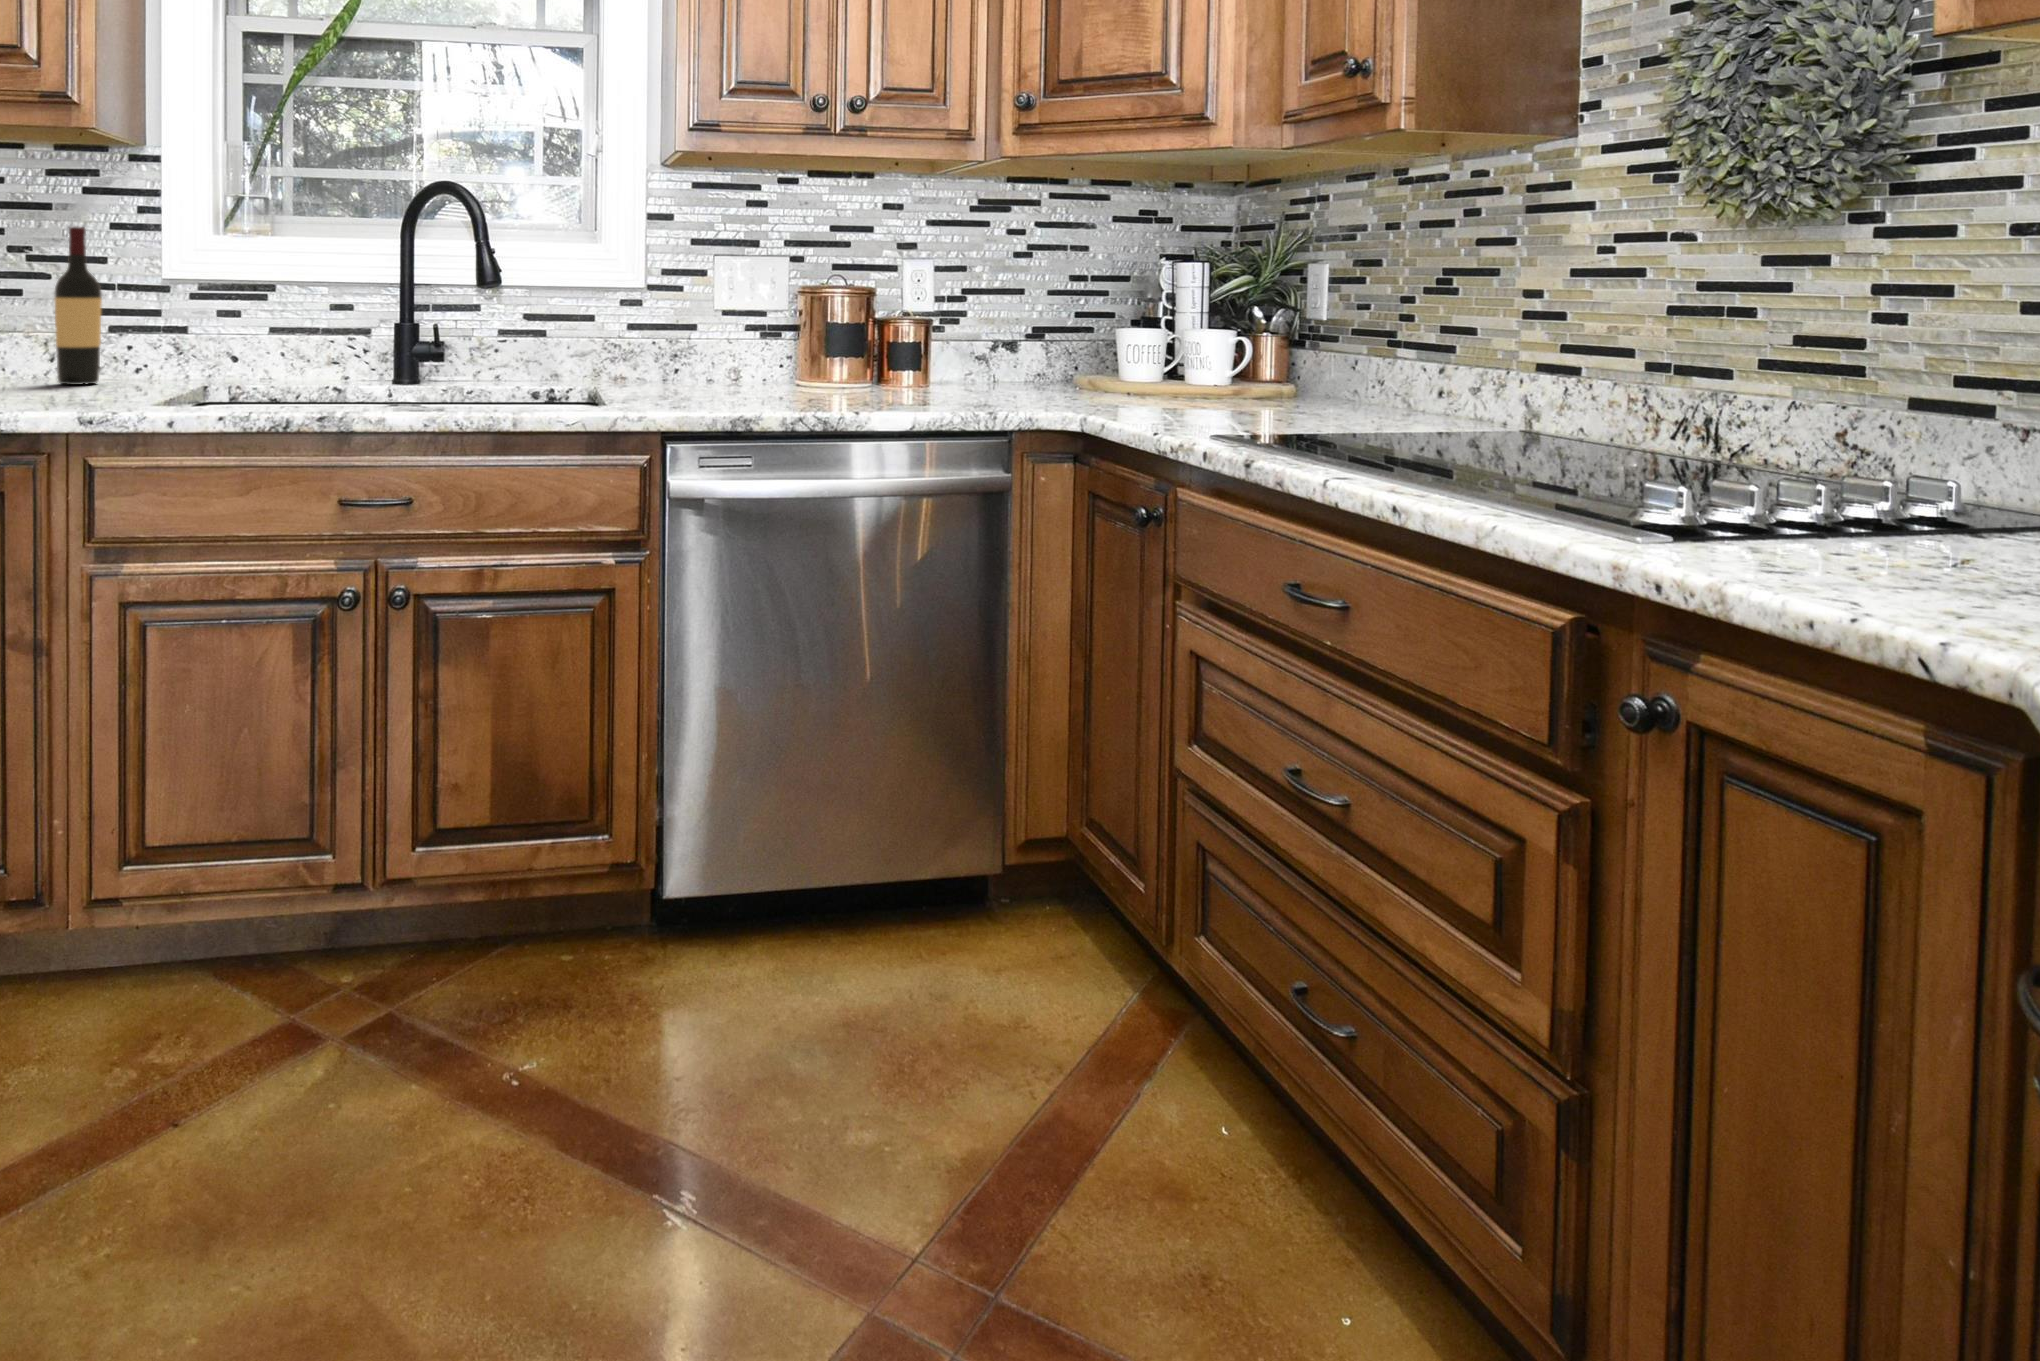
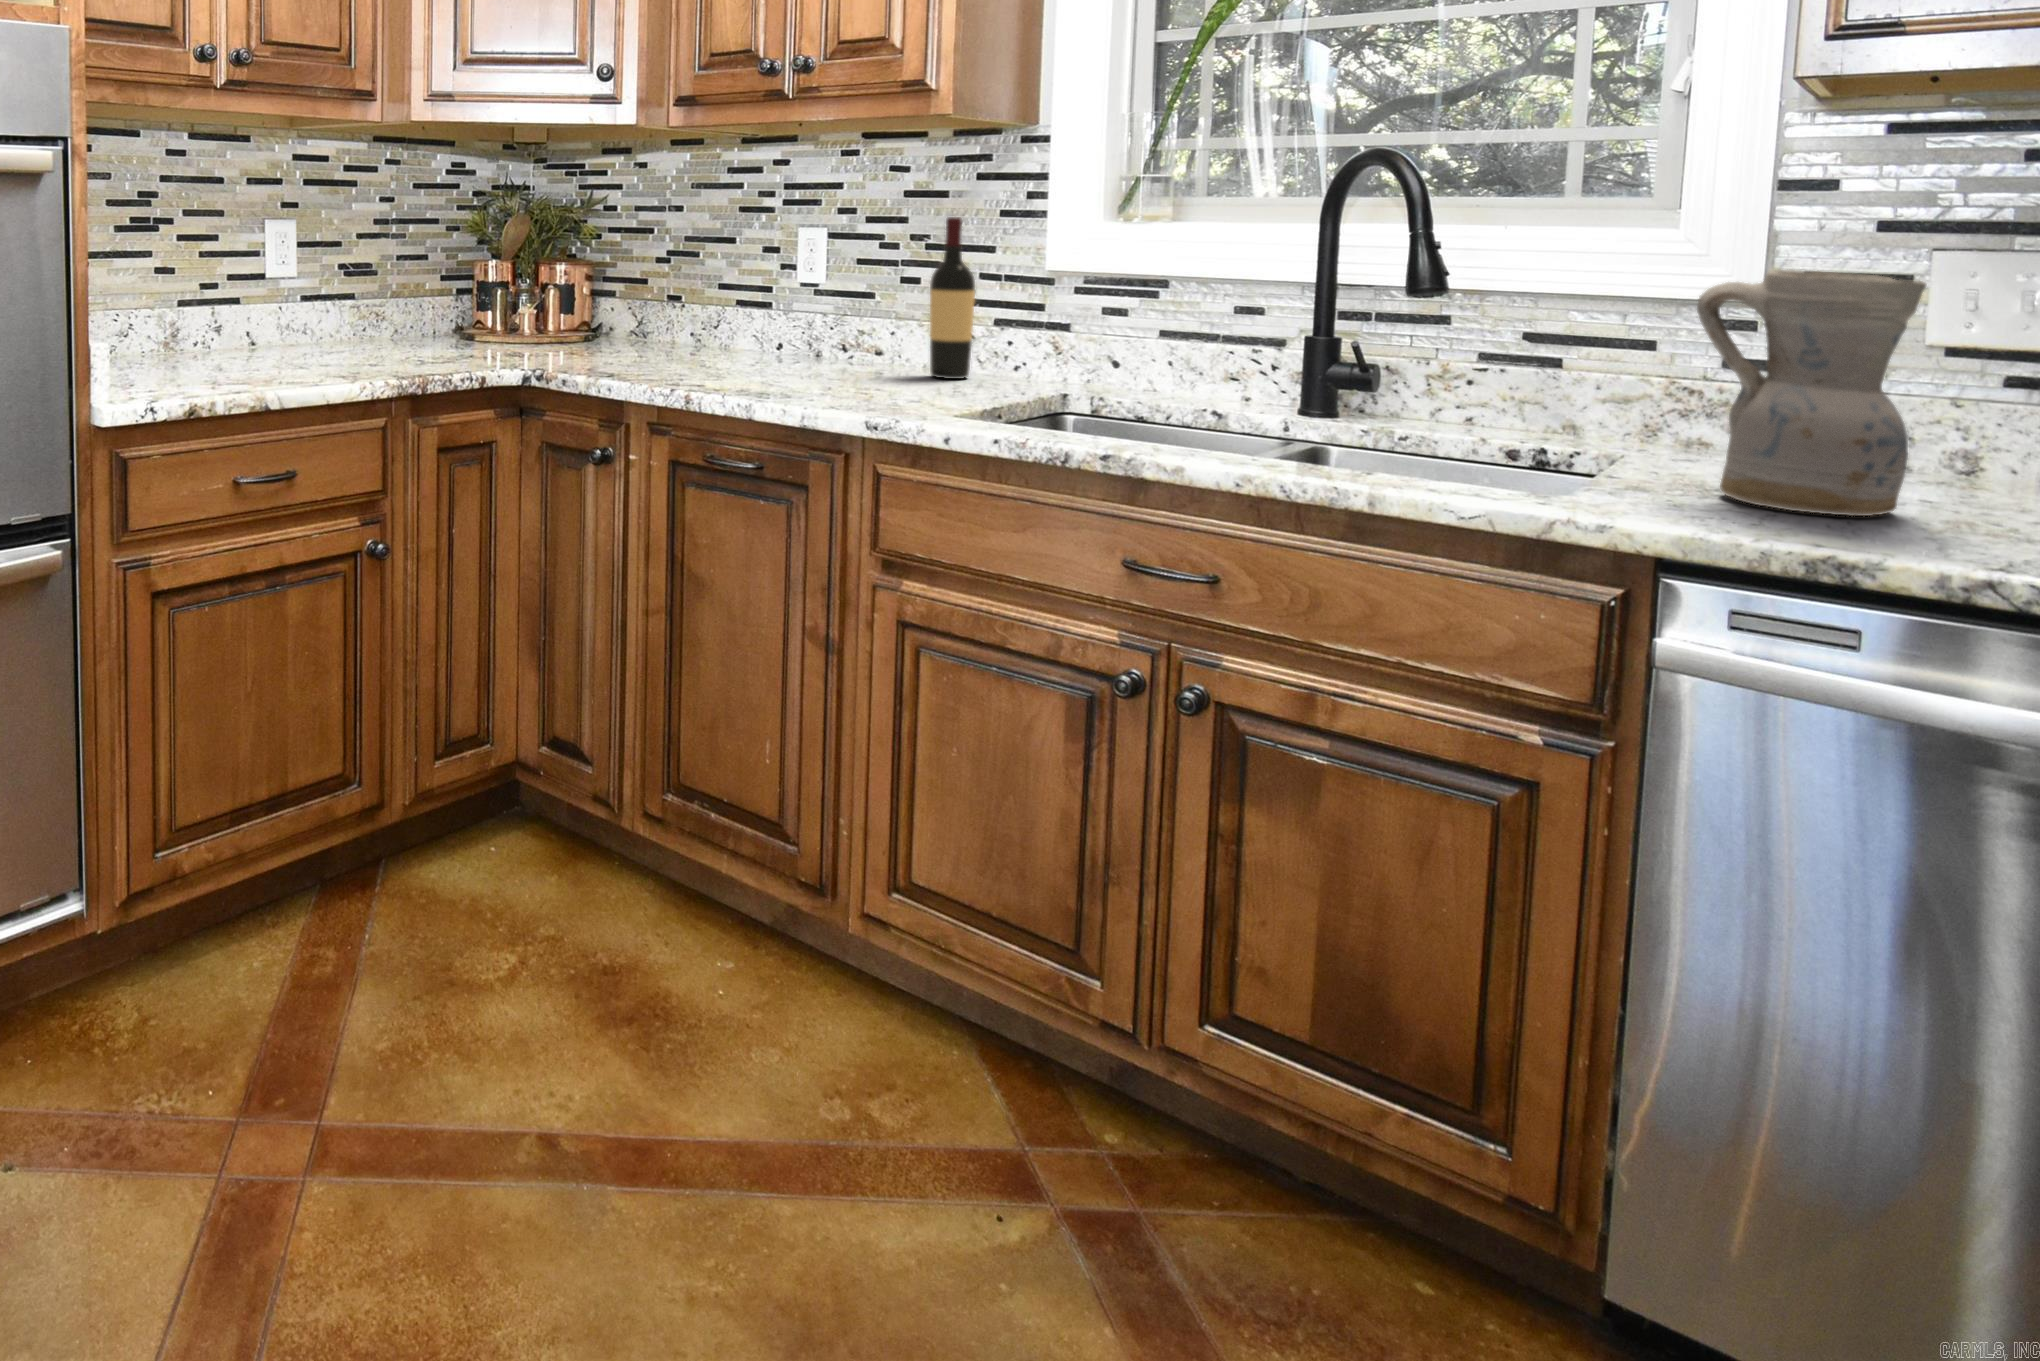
ceramic pitcher: none [652,262,746,400] -> present [1697,269,1926,516]

